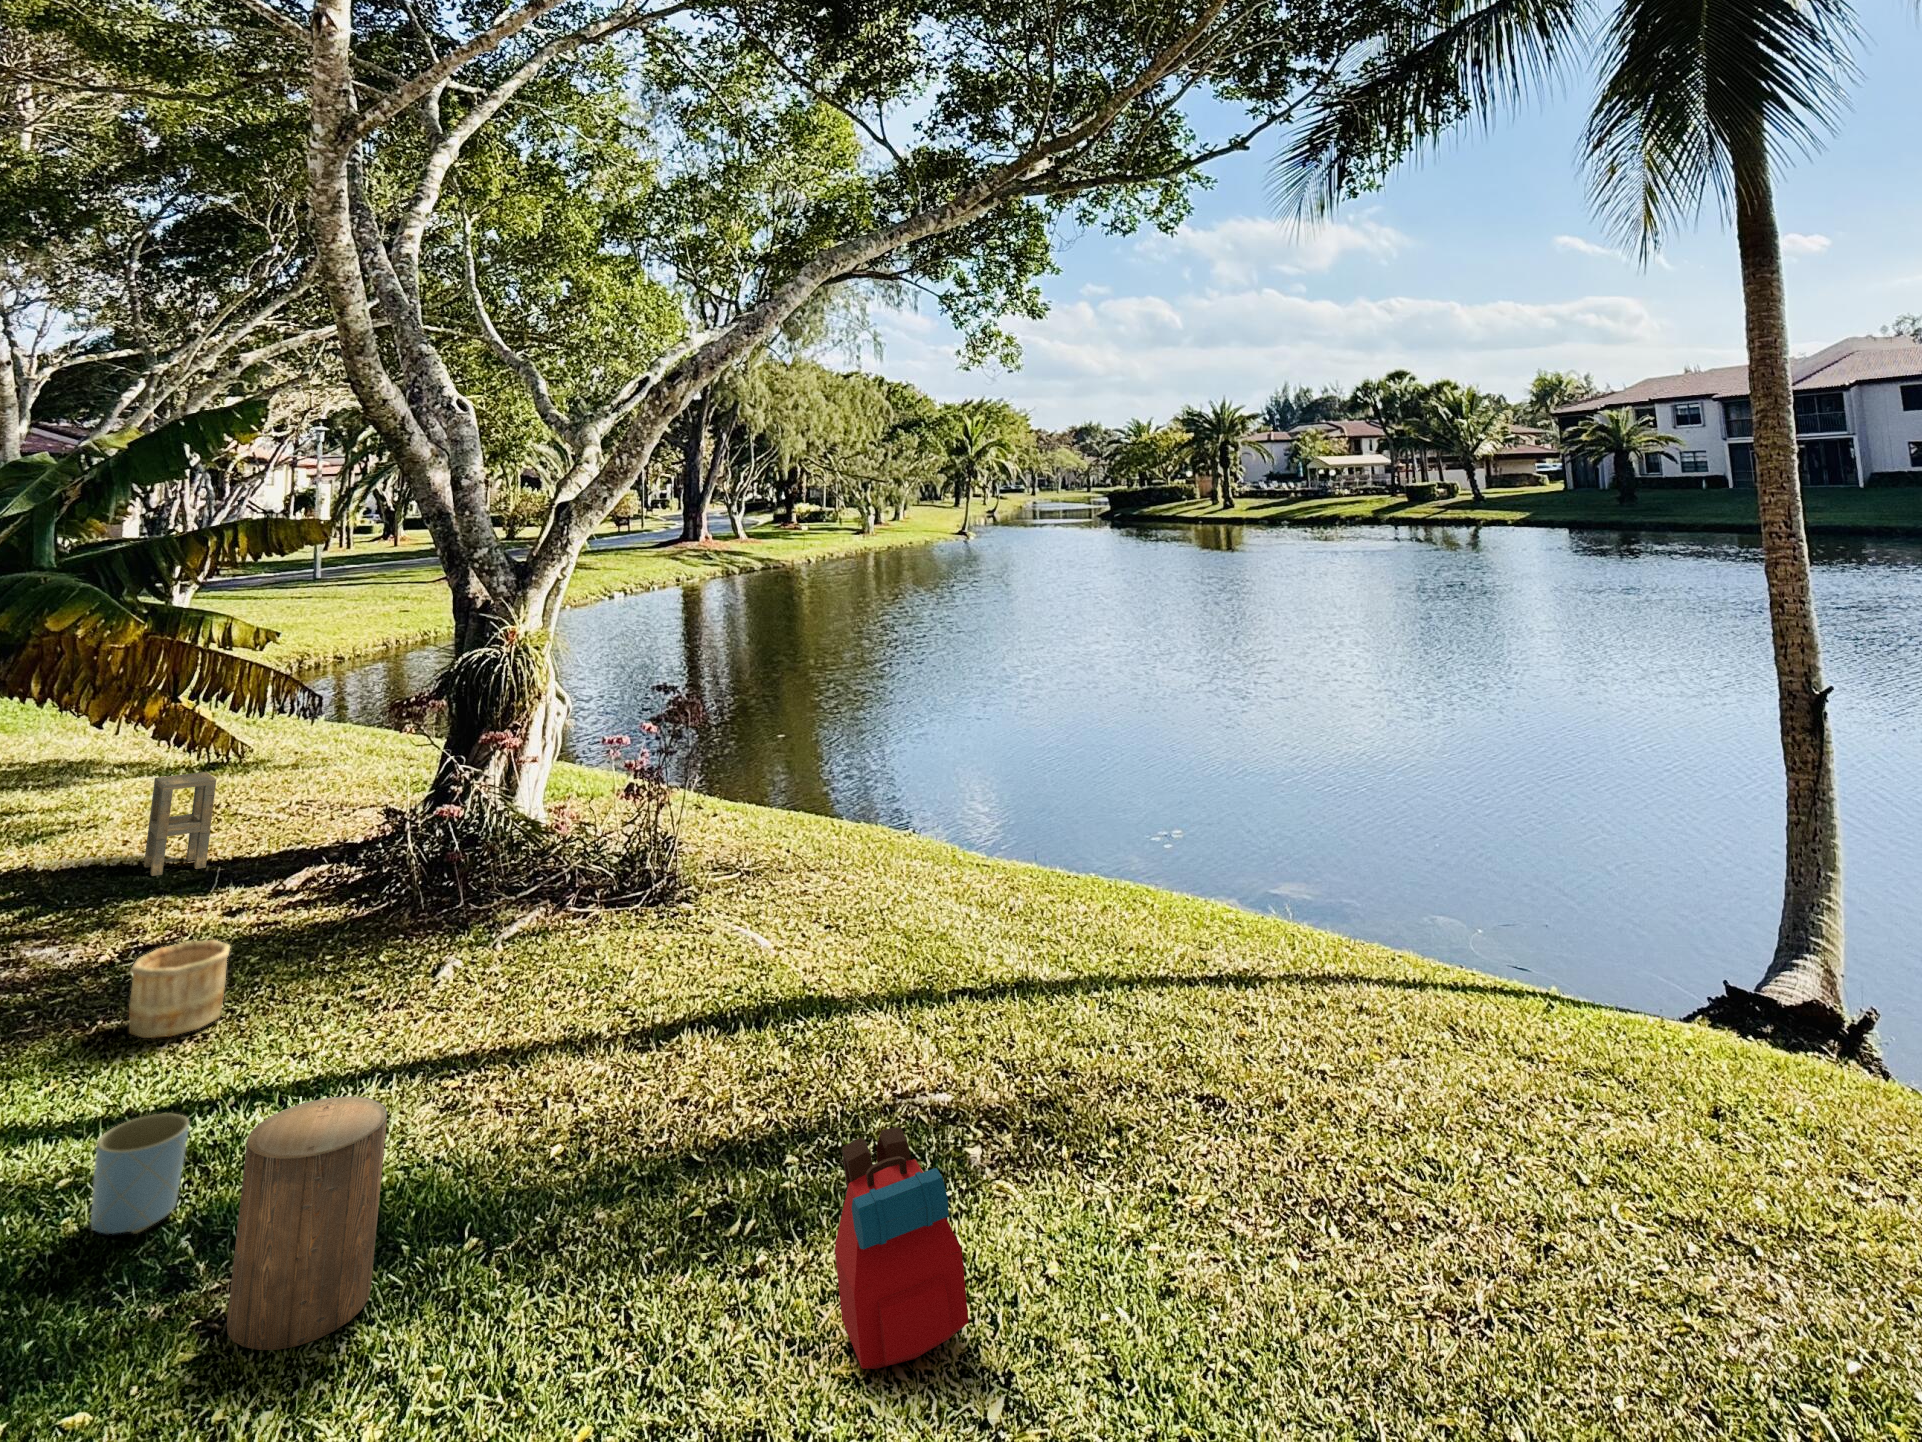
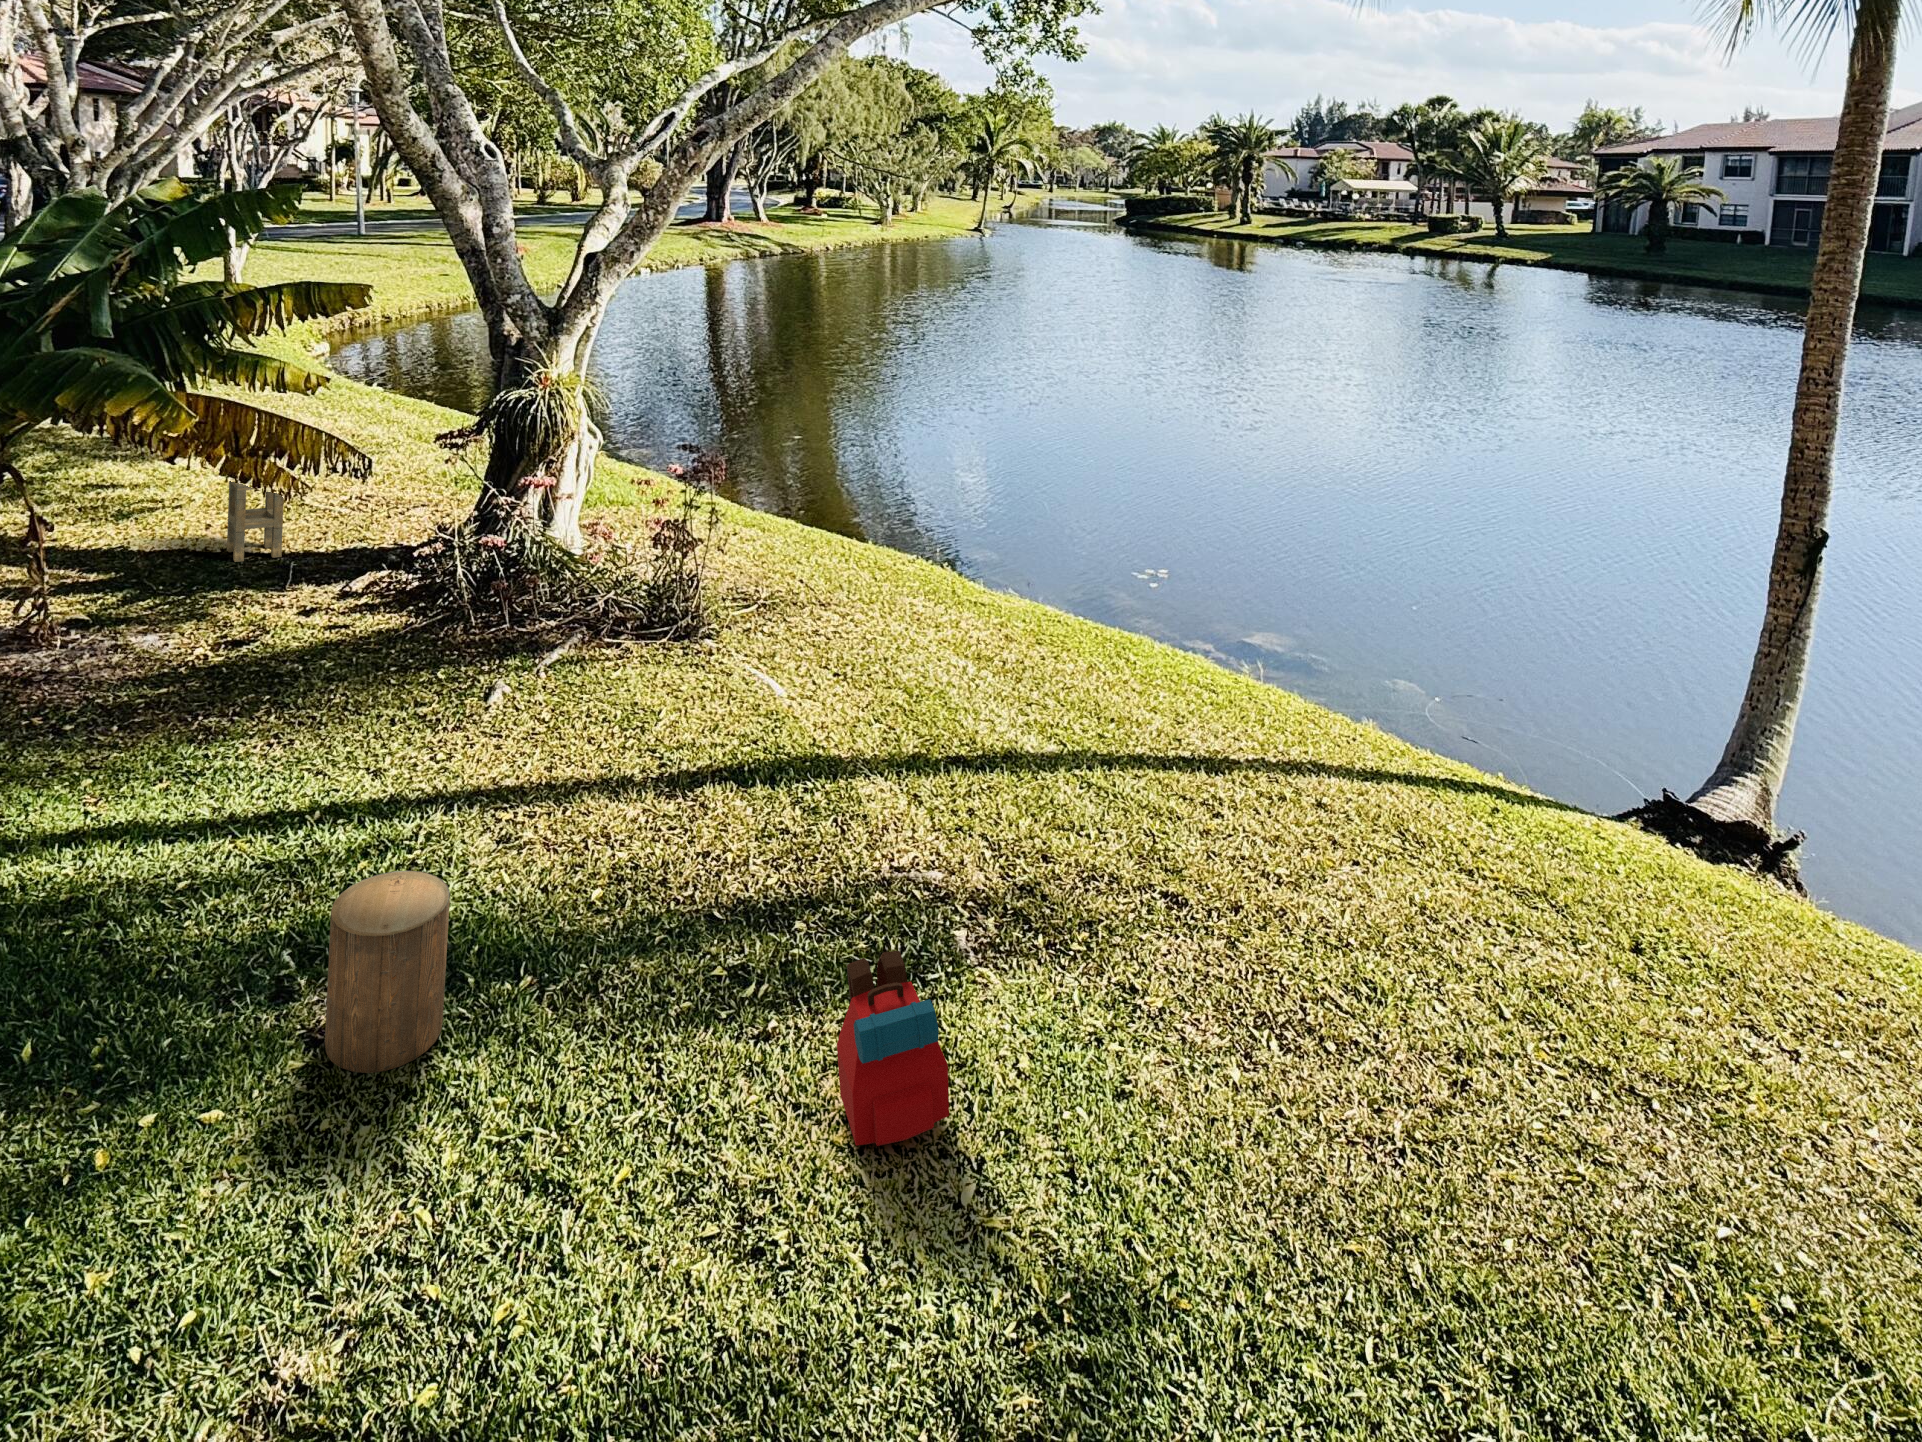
wooden bucket: present [129,940,230,1038] -> none [221,659,307,742]
planter: present [91,1114,189,1234] -> none [205,850,282,948]

